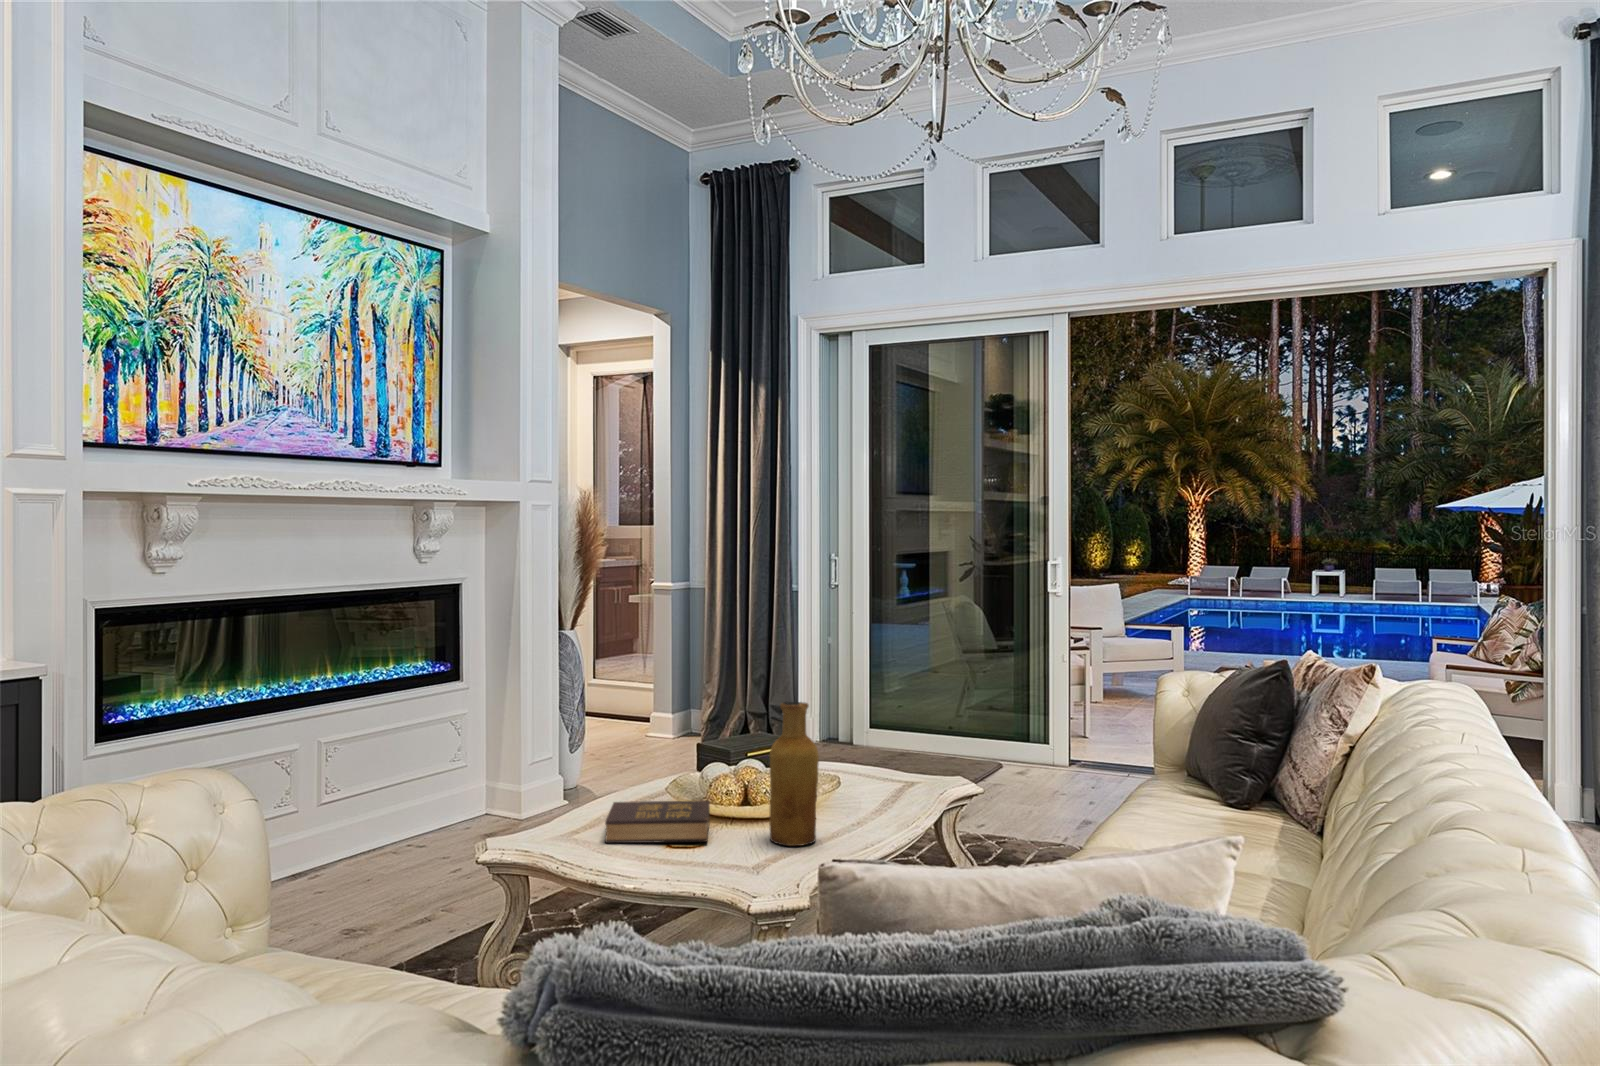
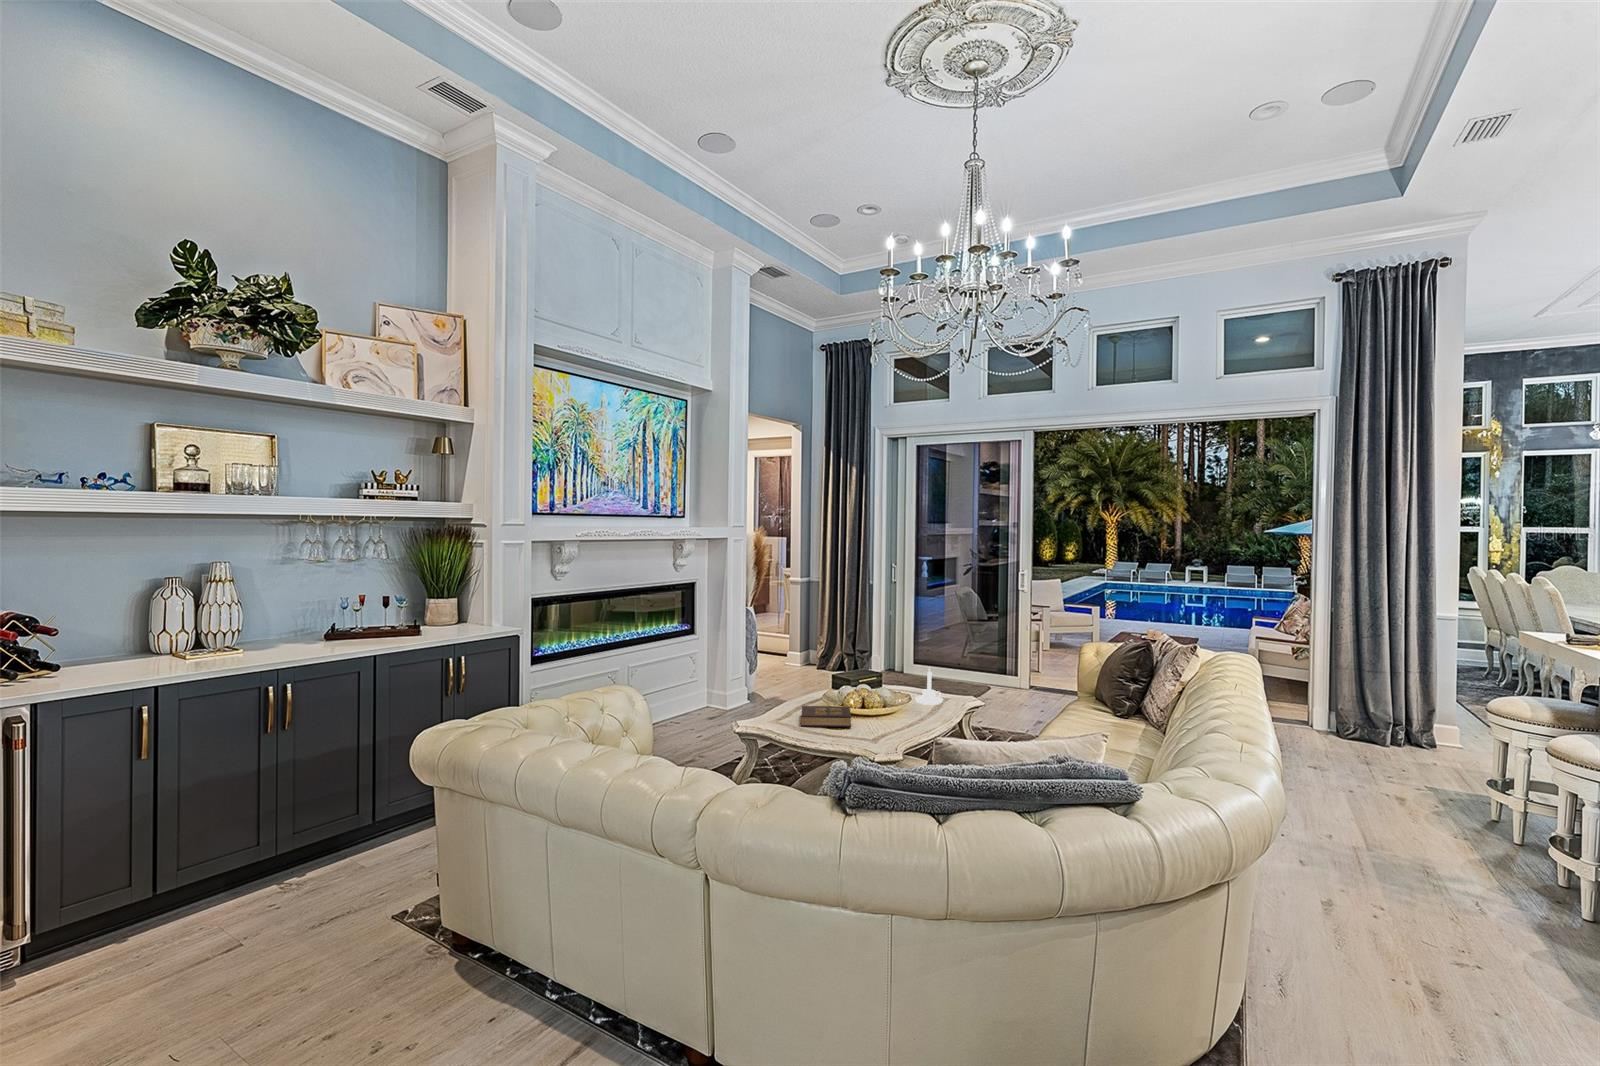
vase: present [770,702,819,846] -> none [881,659,906,731]
candle holder: none [846,719,901,794] -> present [915,667,943,705]

